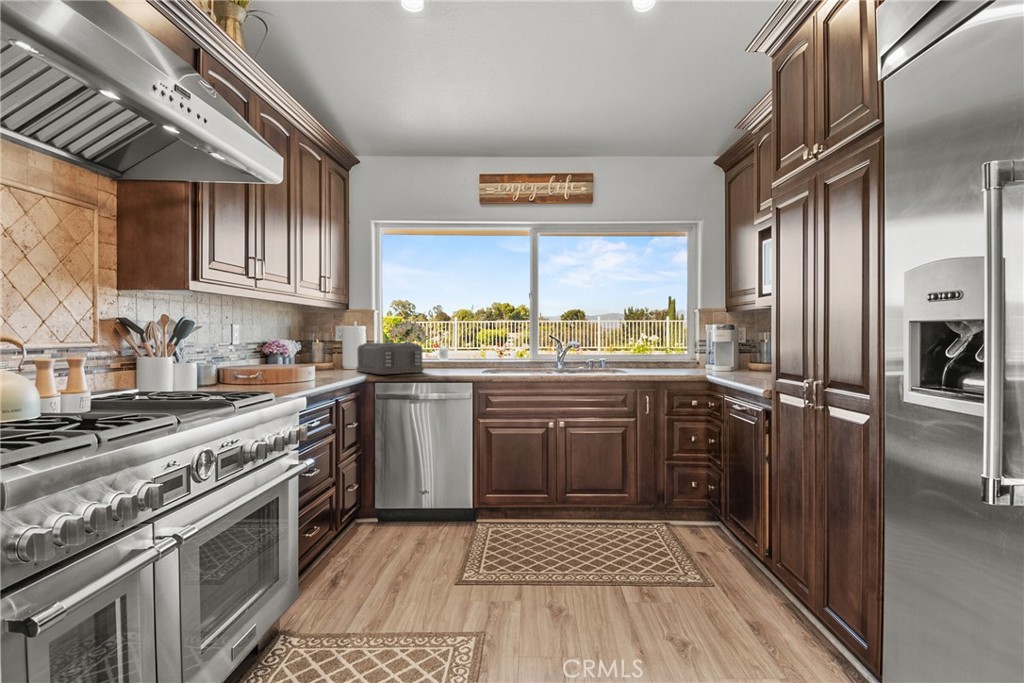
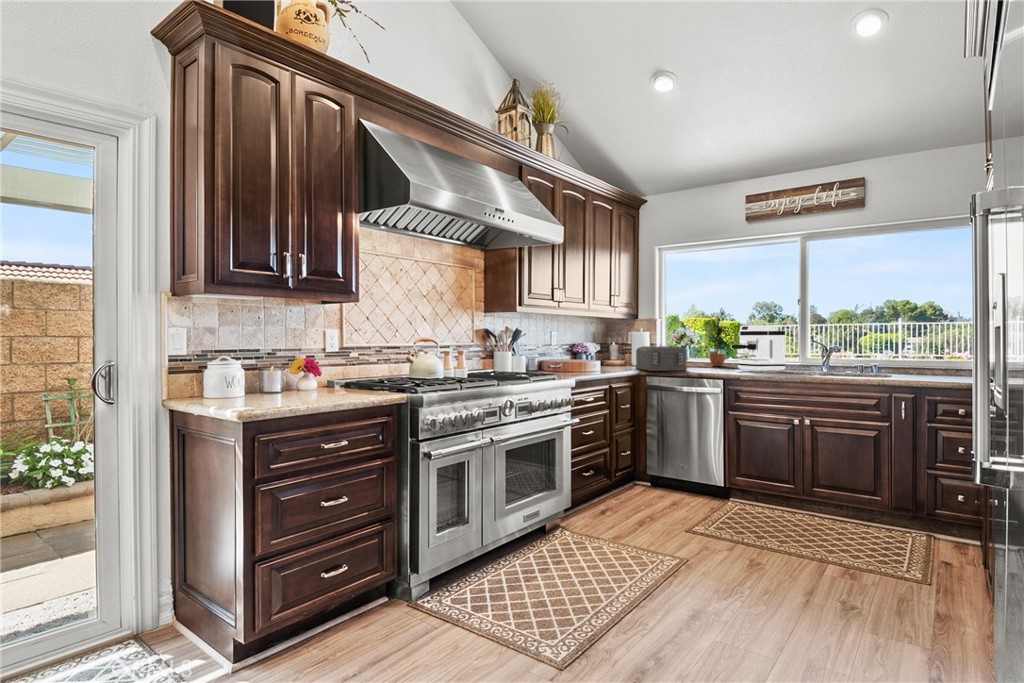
potted plant: none [432,308,466,365] -> present [708,318,731,366]
coffee maker: none [473,319,527,371] -> present [732,326,785,371]

